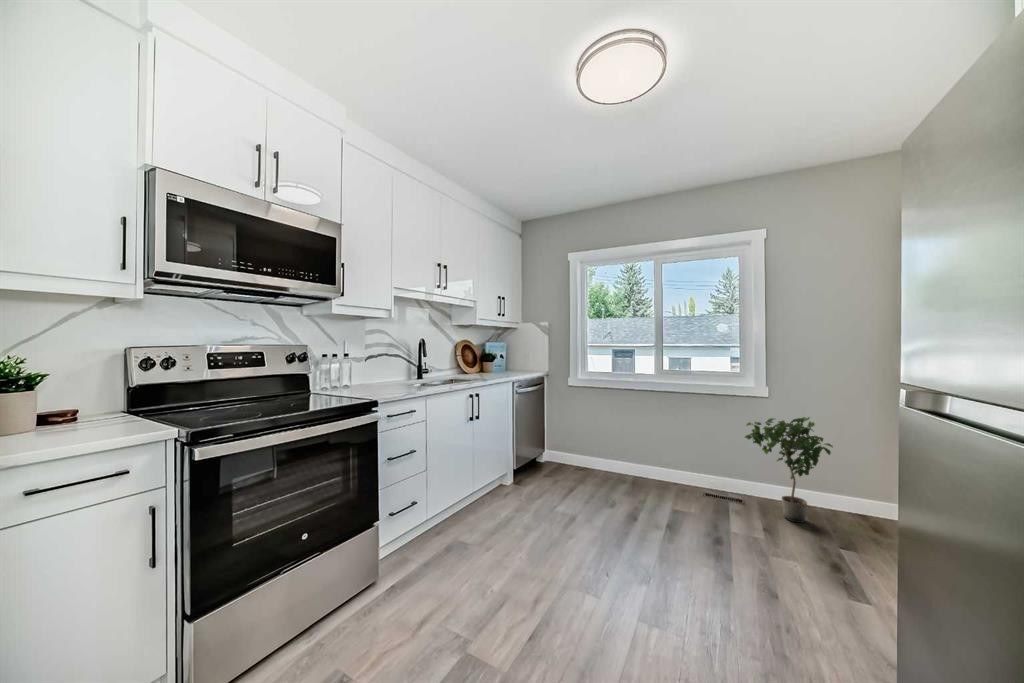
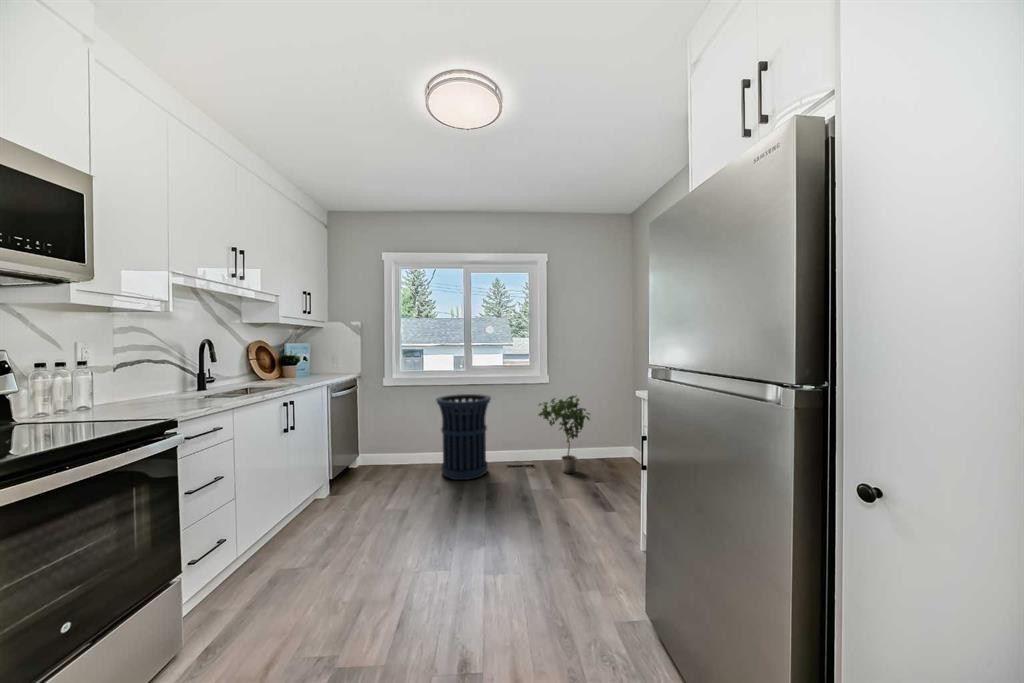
trash can: none [617,402,682,499] -> present [436,394,491,480]

